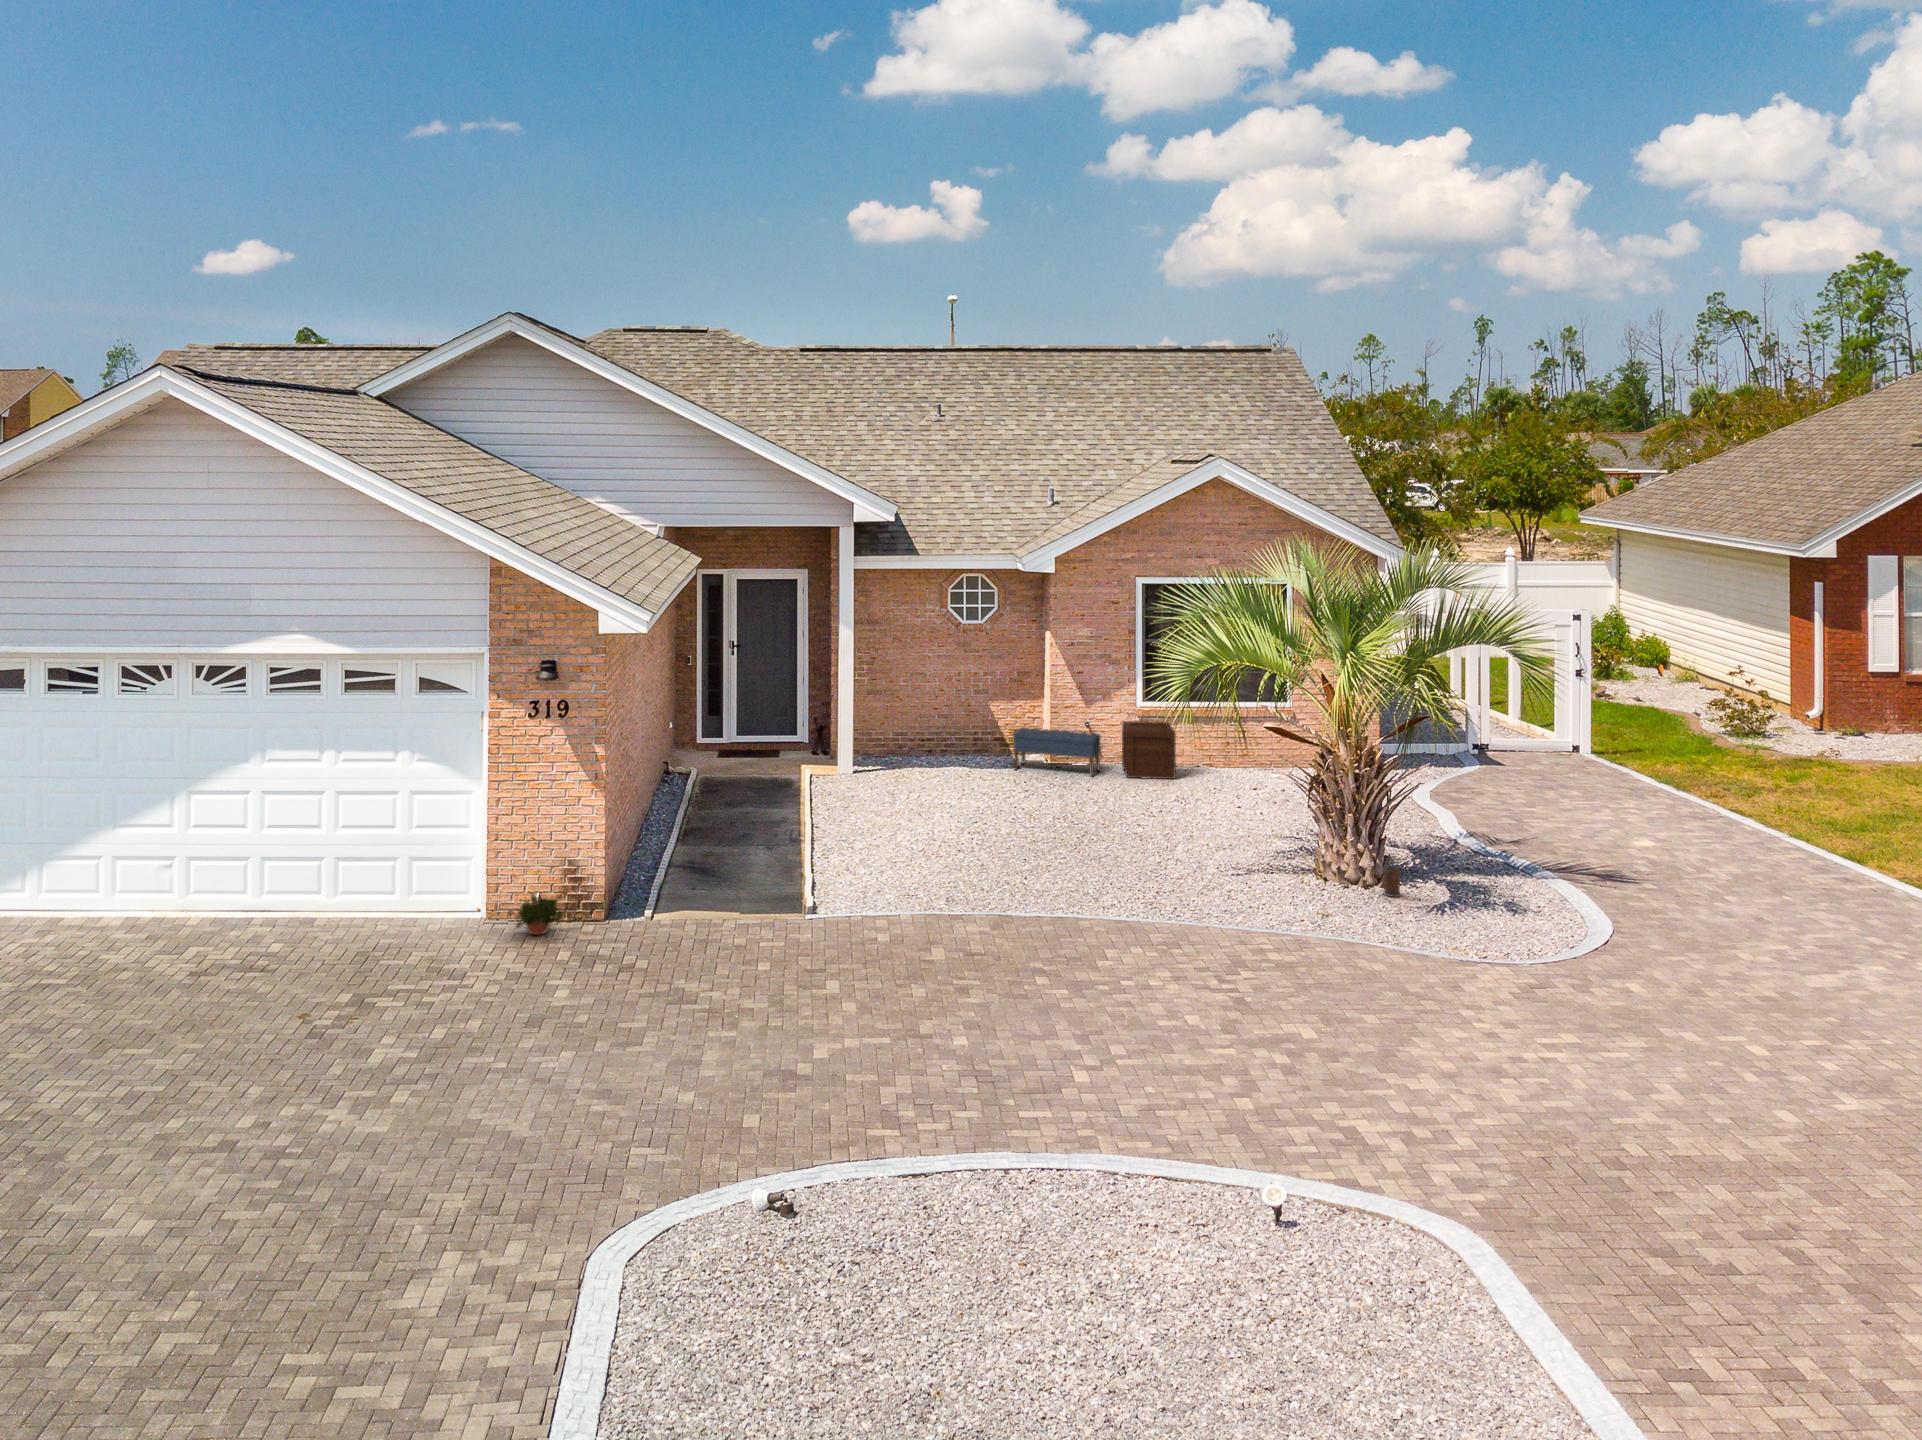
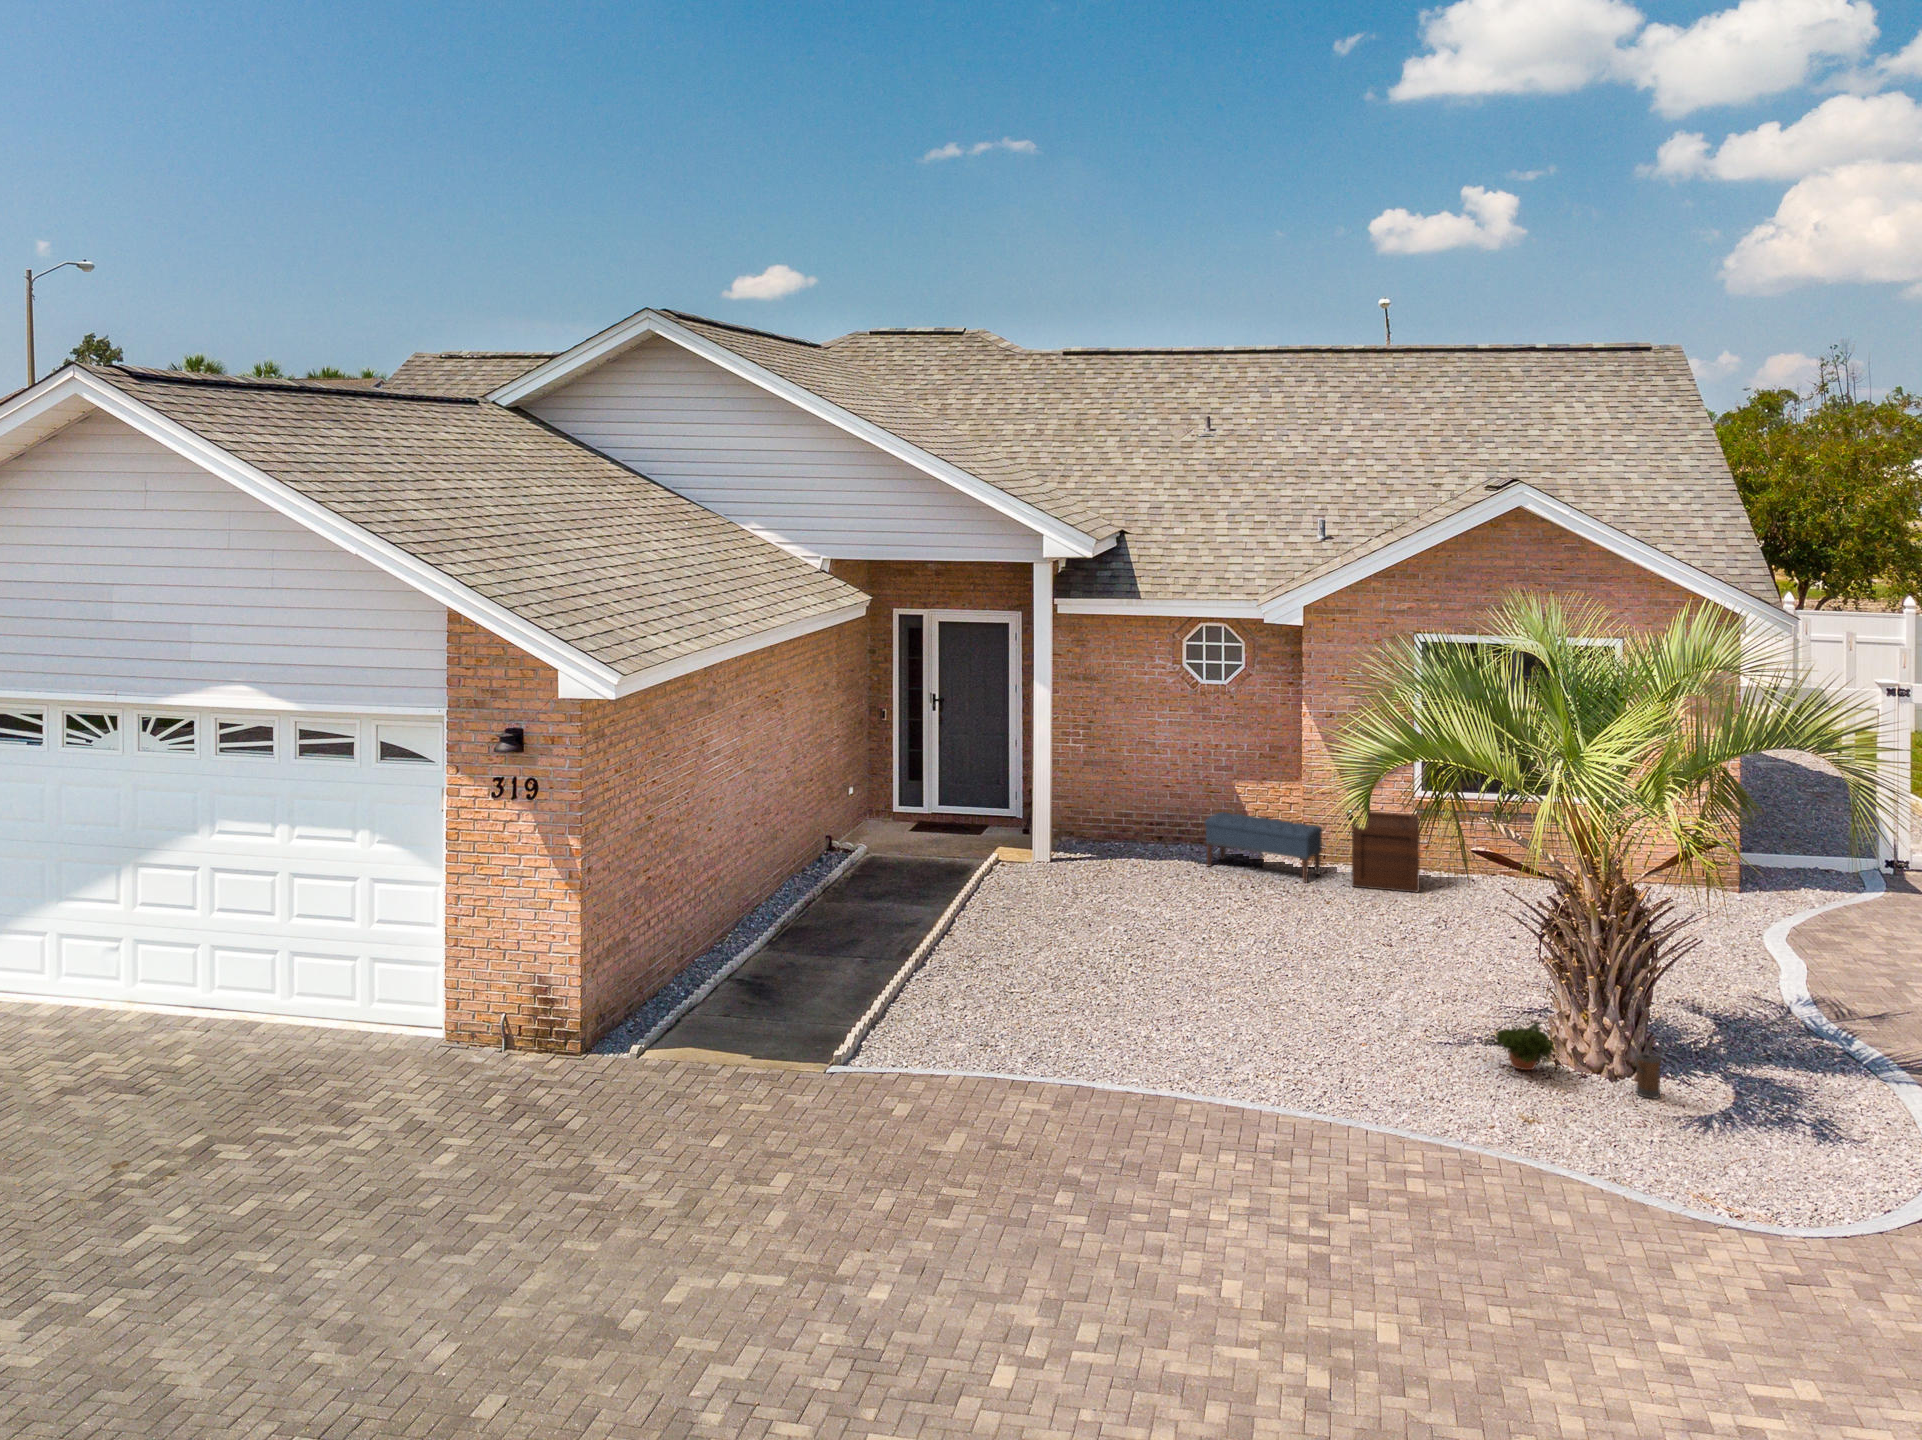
potted plant: present [515,895,563,935] -> present [1484,1023,1561,1072]

